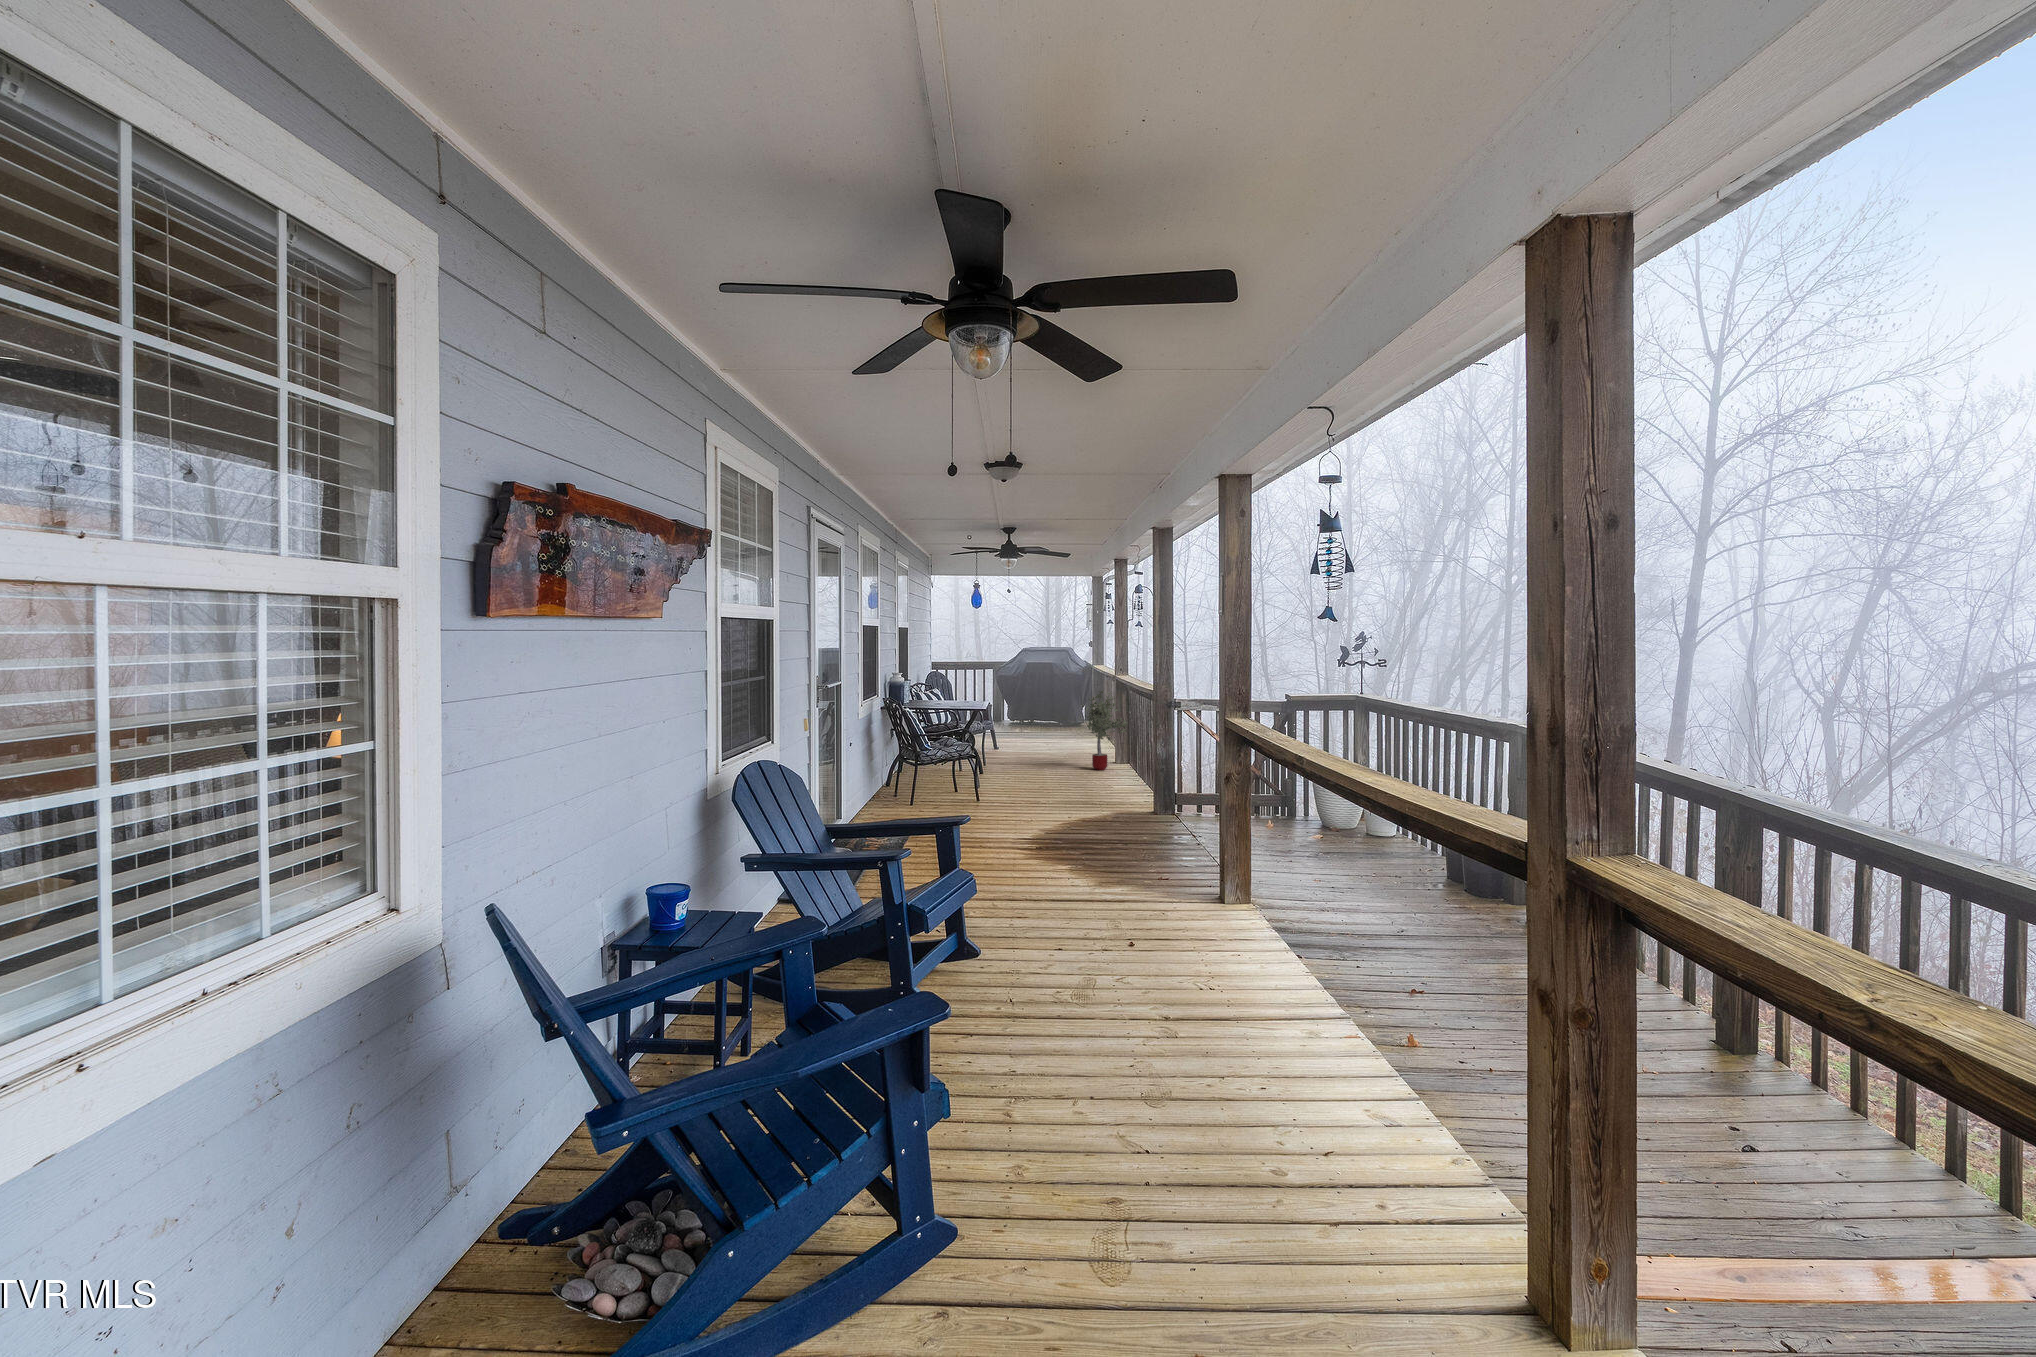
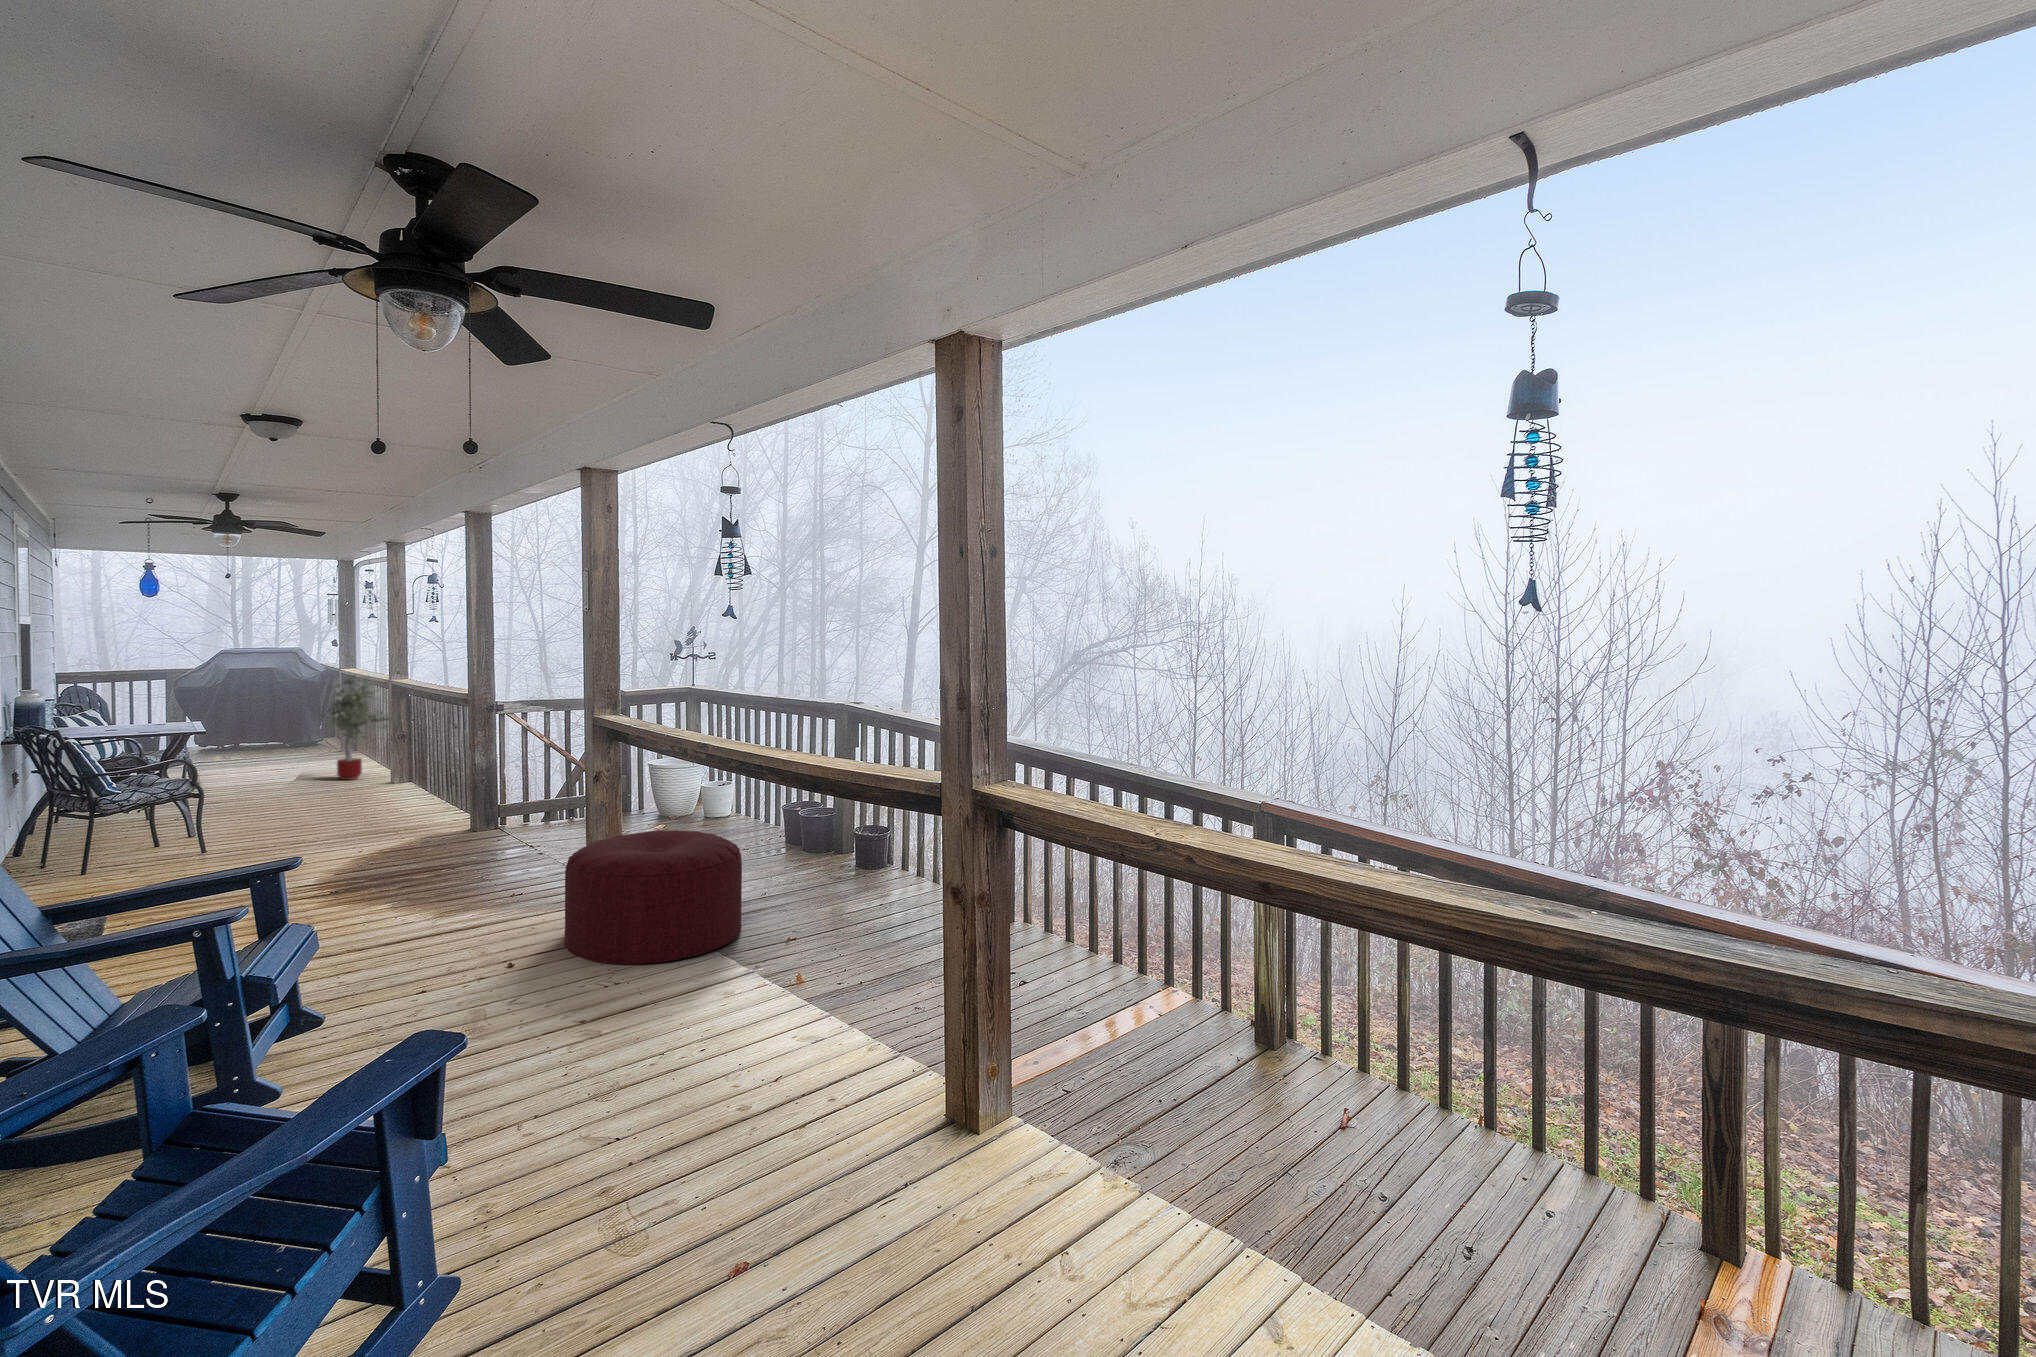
ottoman: none [1185,844,1354,979] -> present [565,830,742,964]

